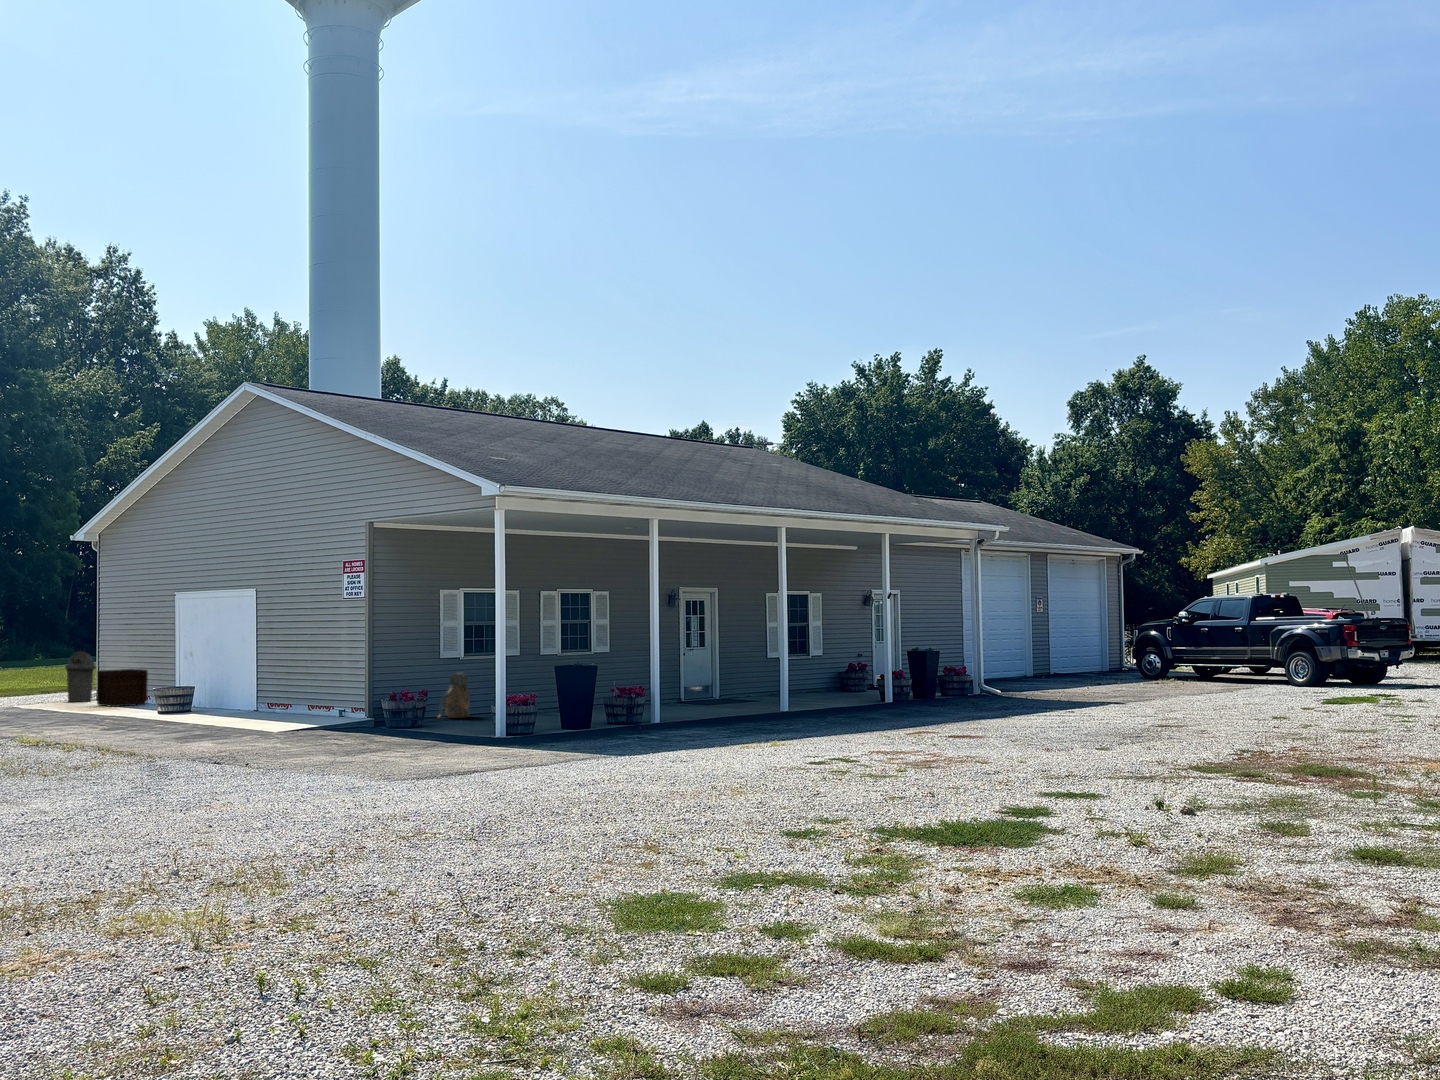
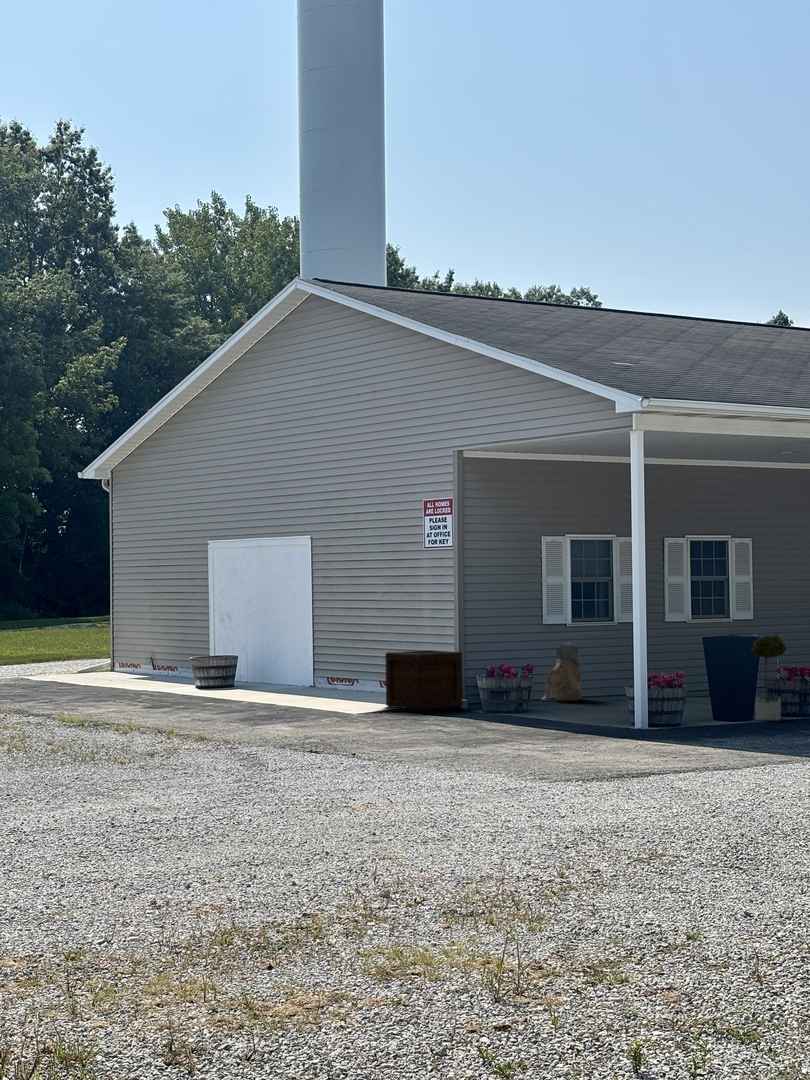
trash can: present [65,652,96,702] -> none [79,612,114,672]
potted tree: none [587,663,614,729] -> present [750,634,786,720]
wooden crate: present [97,669,148,707] -> present [385,650,463,710]

